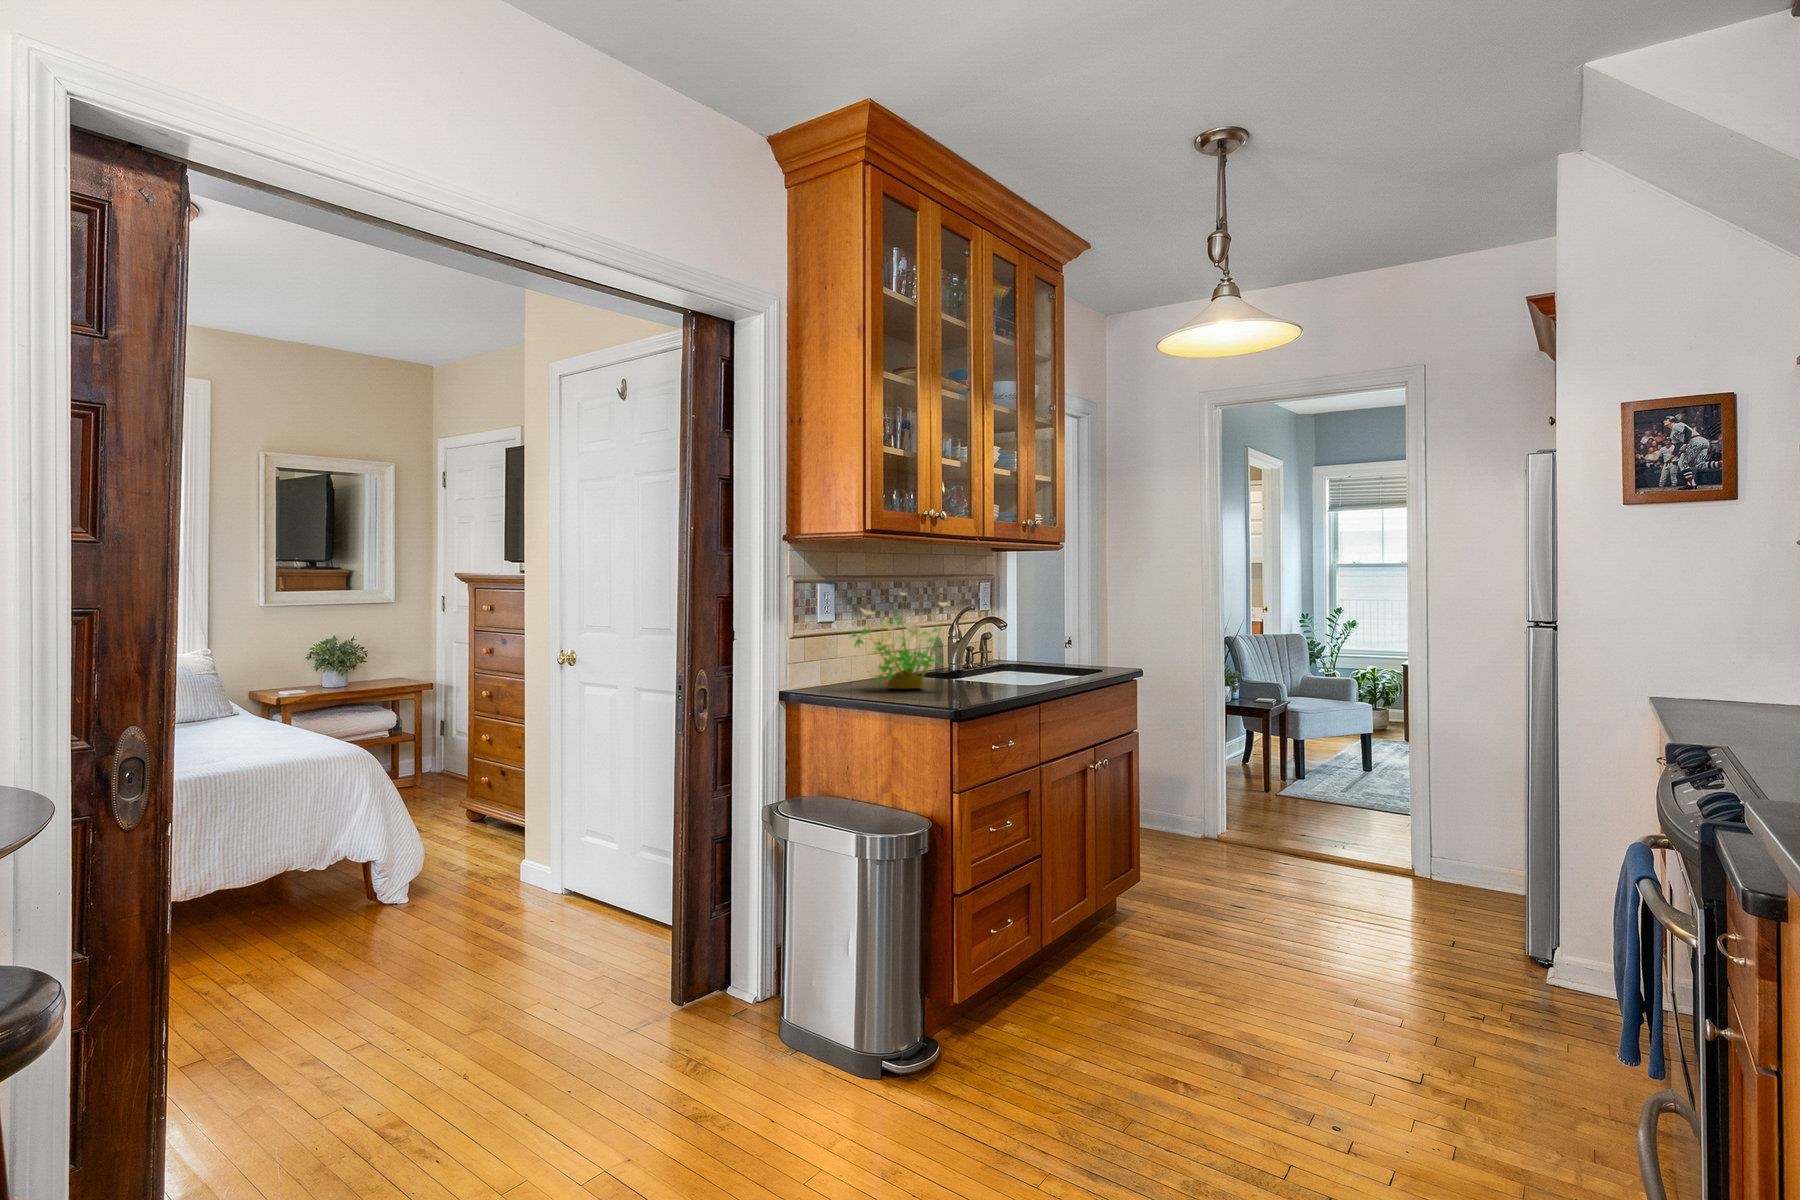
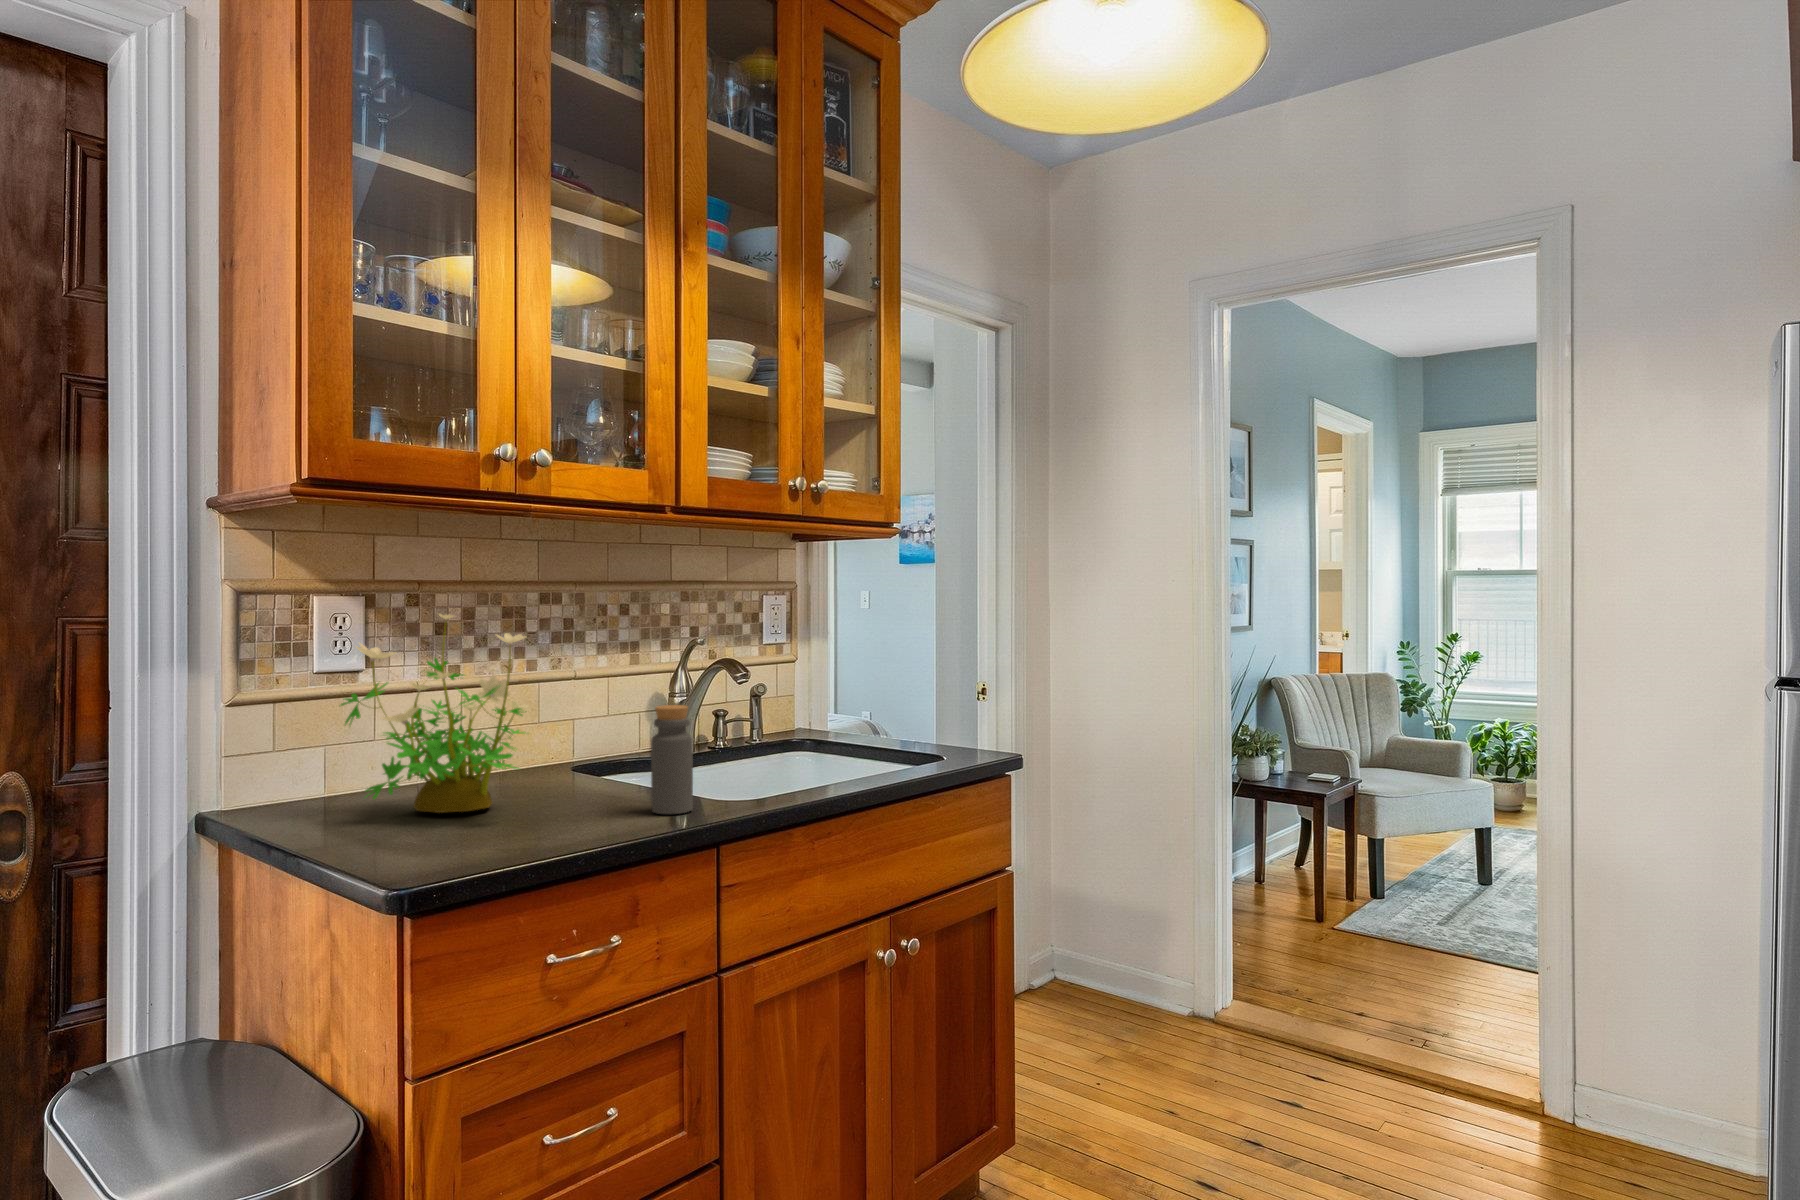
bottle: none [1002,637,1022,688] -> present [651,705,693,814]

